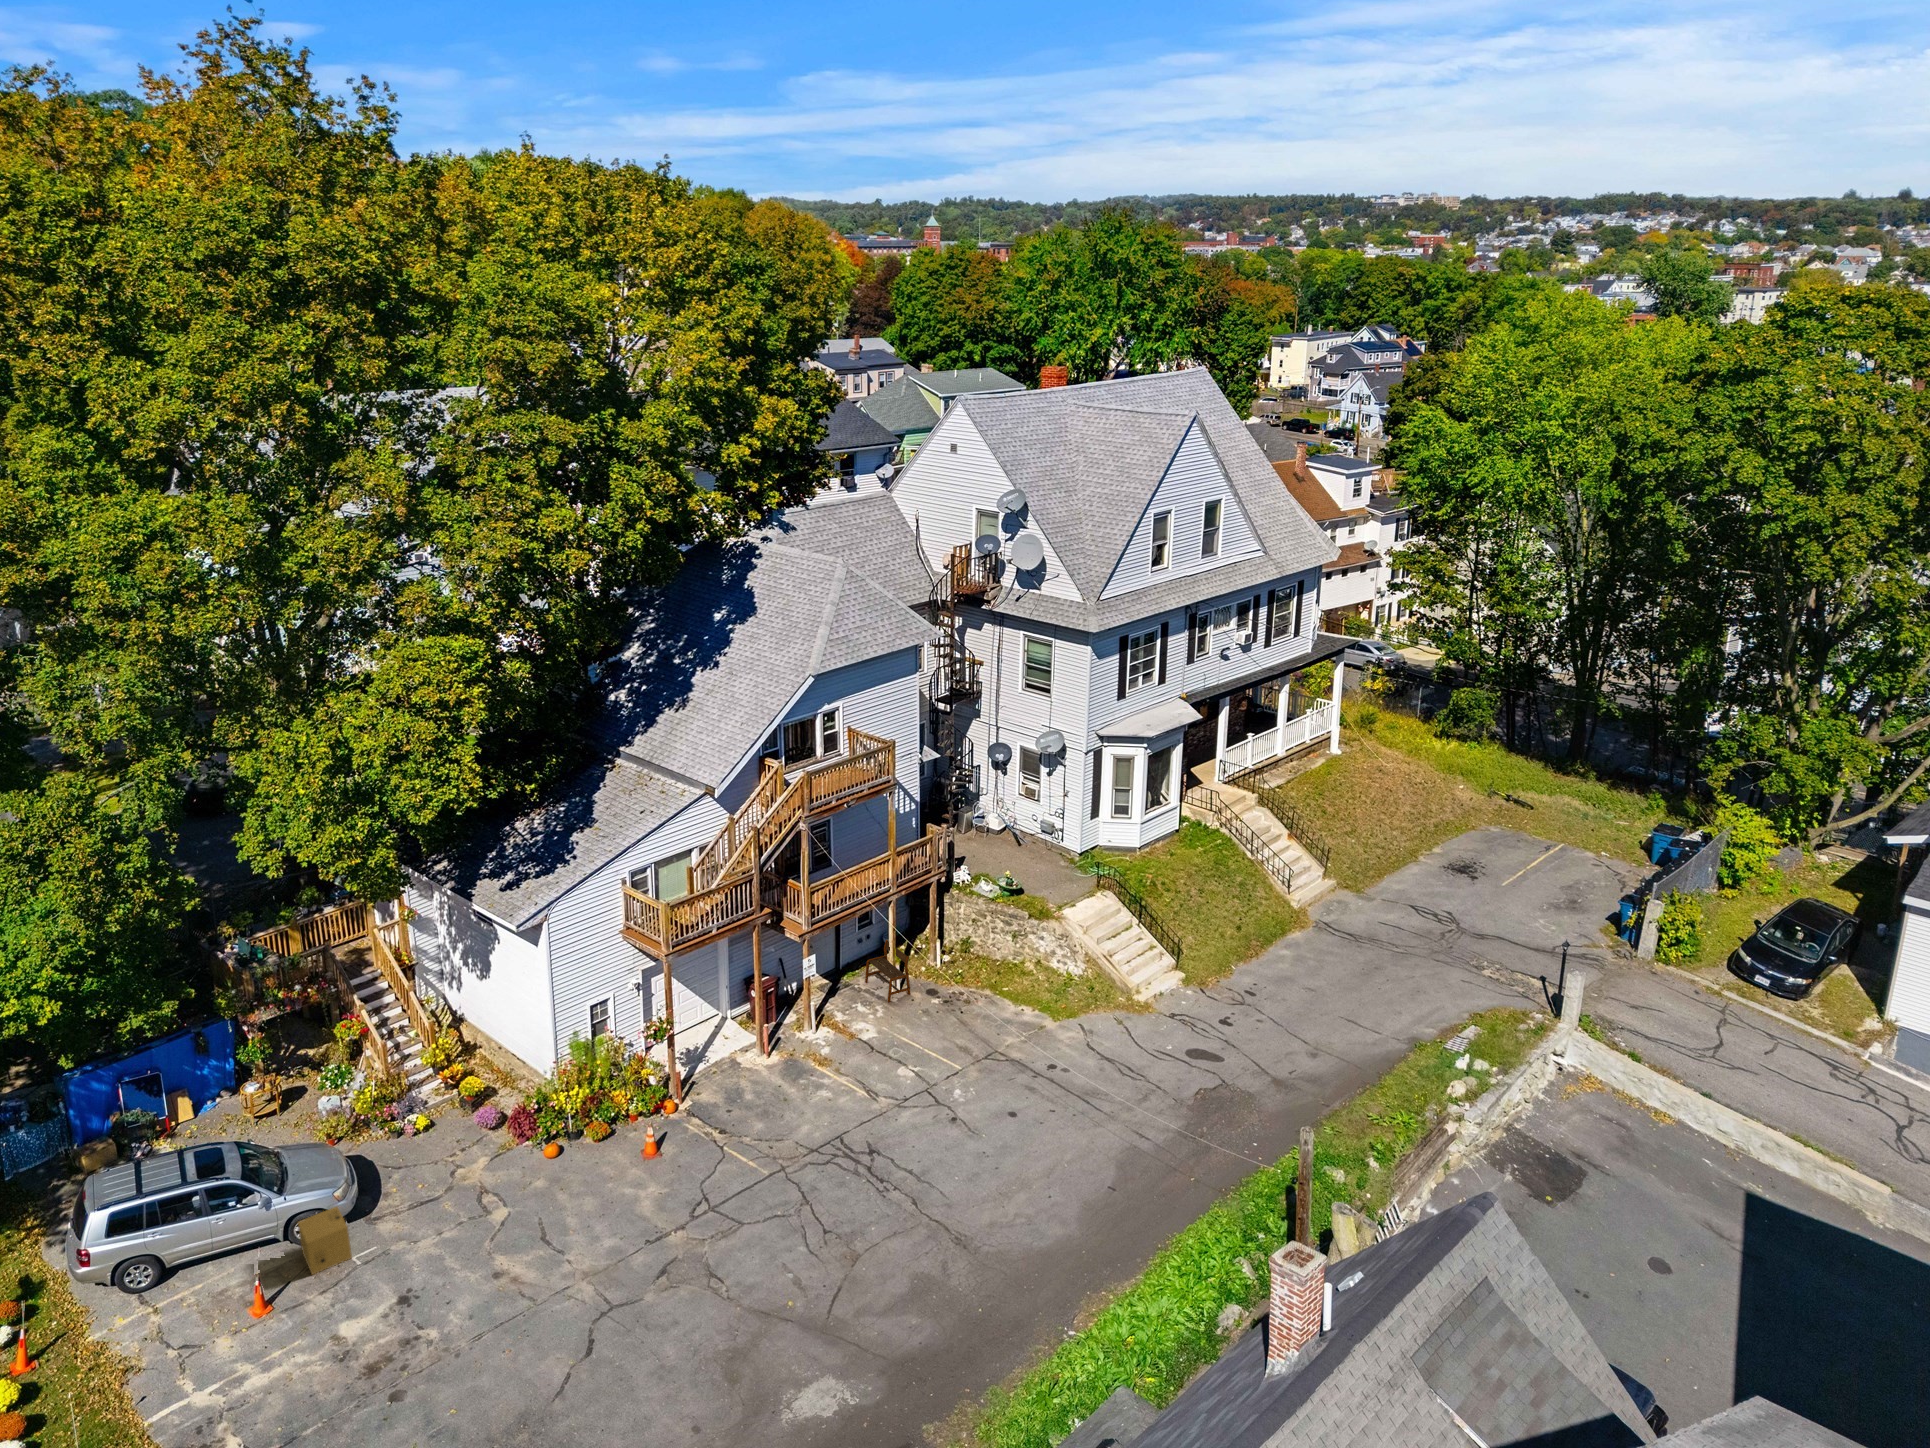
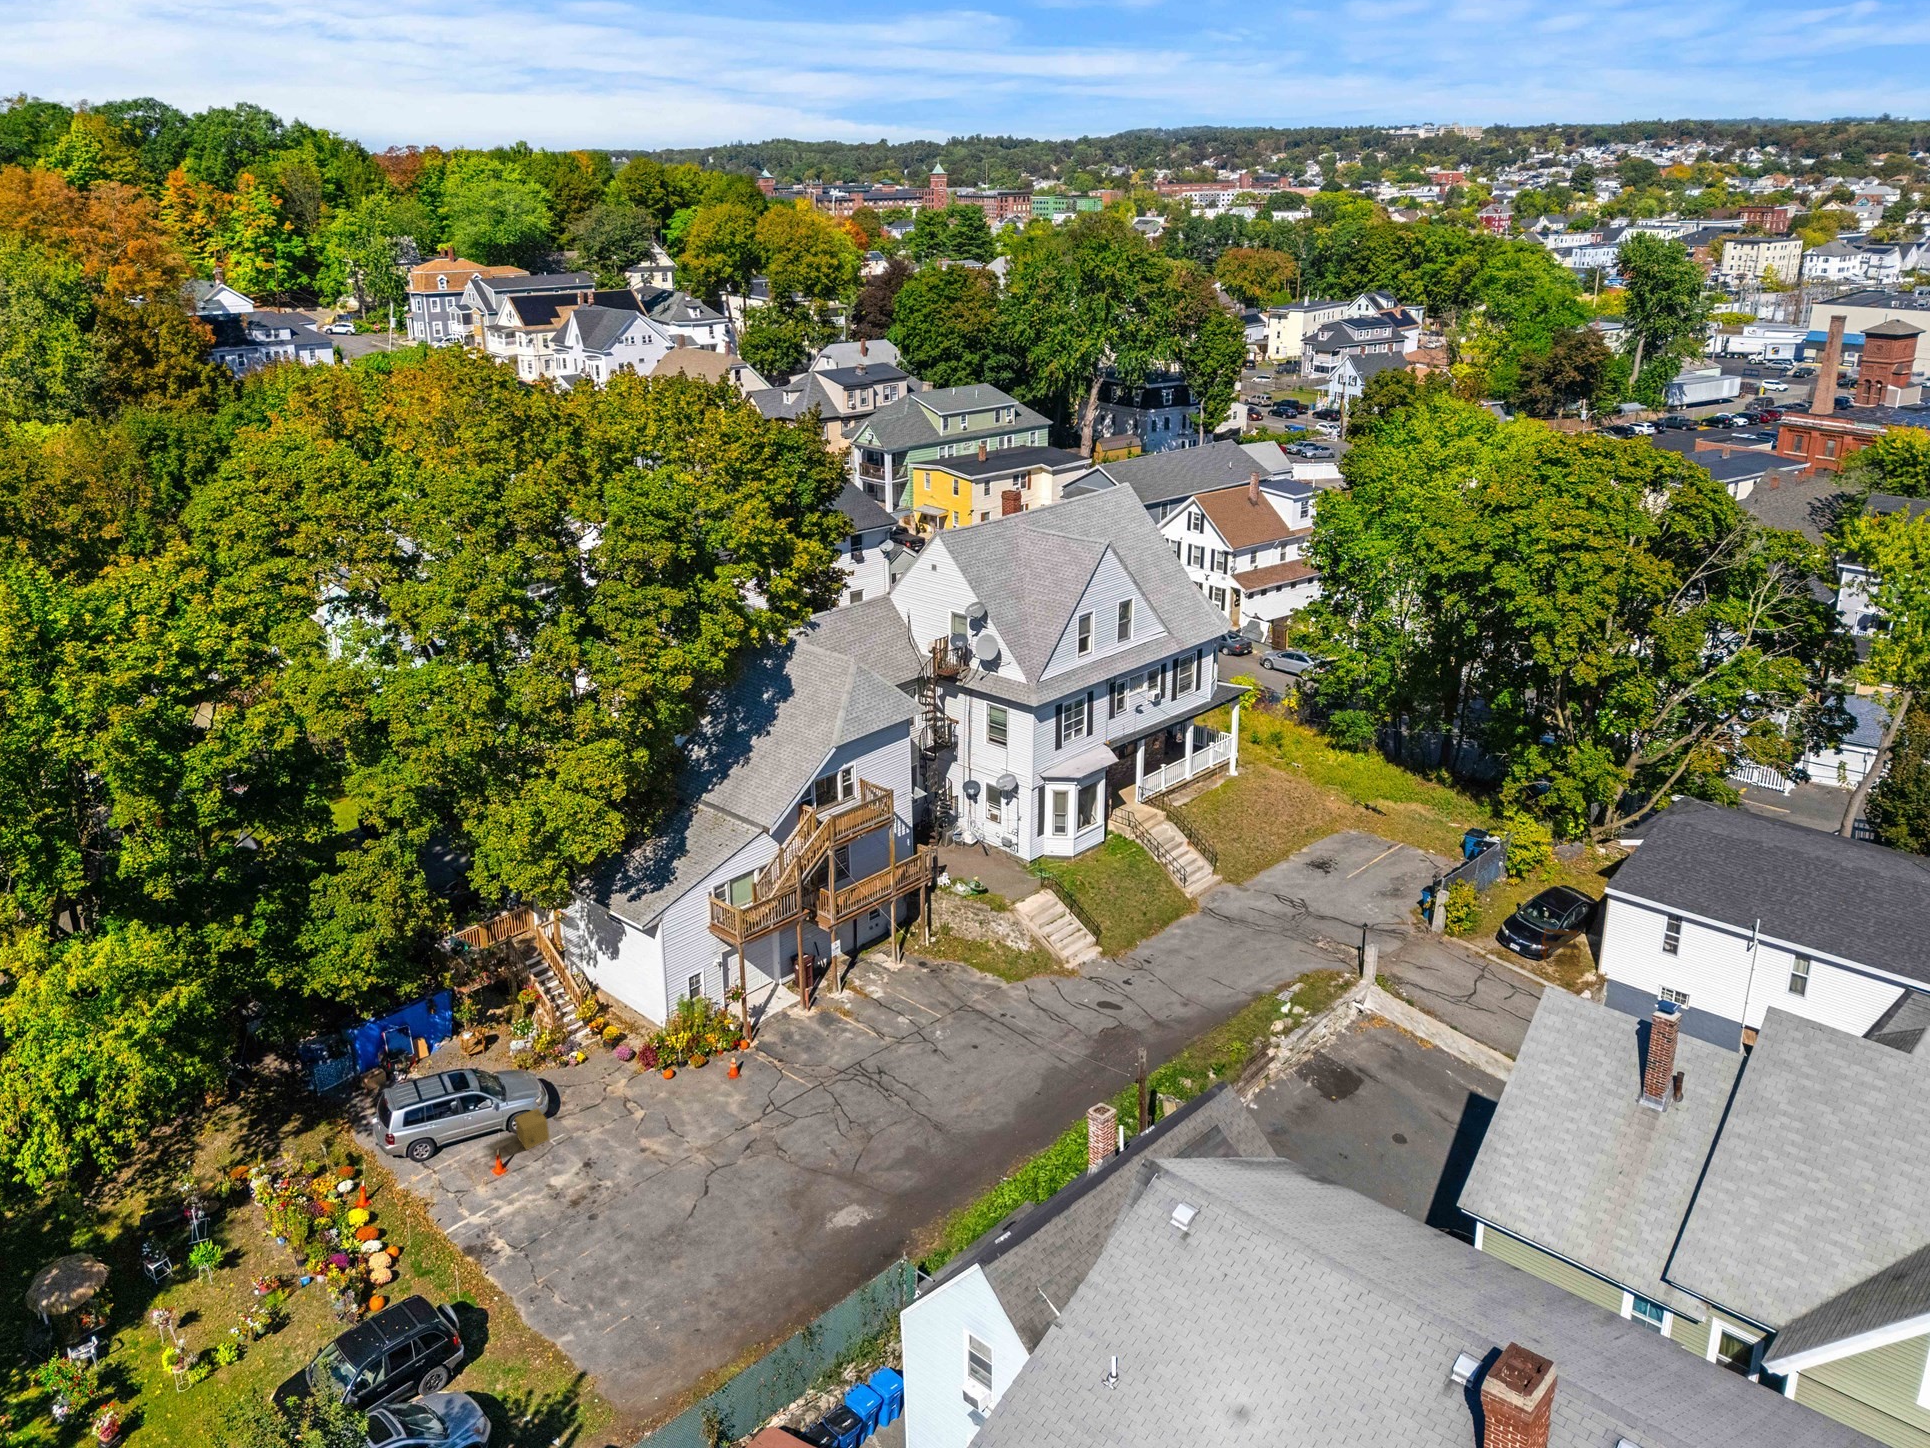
bench: present [865,940,910,1002] -> present [1540,928,1581,965]

